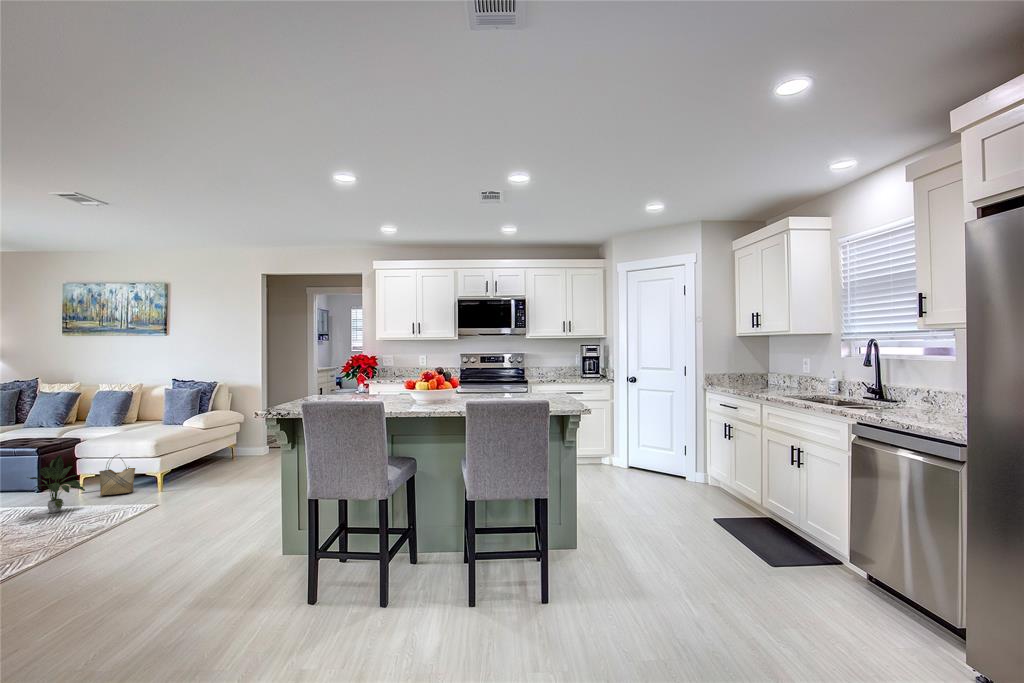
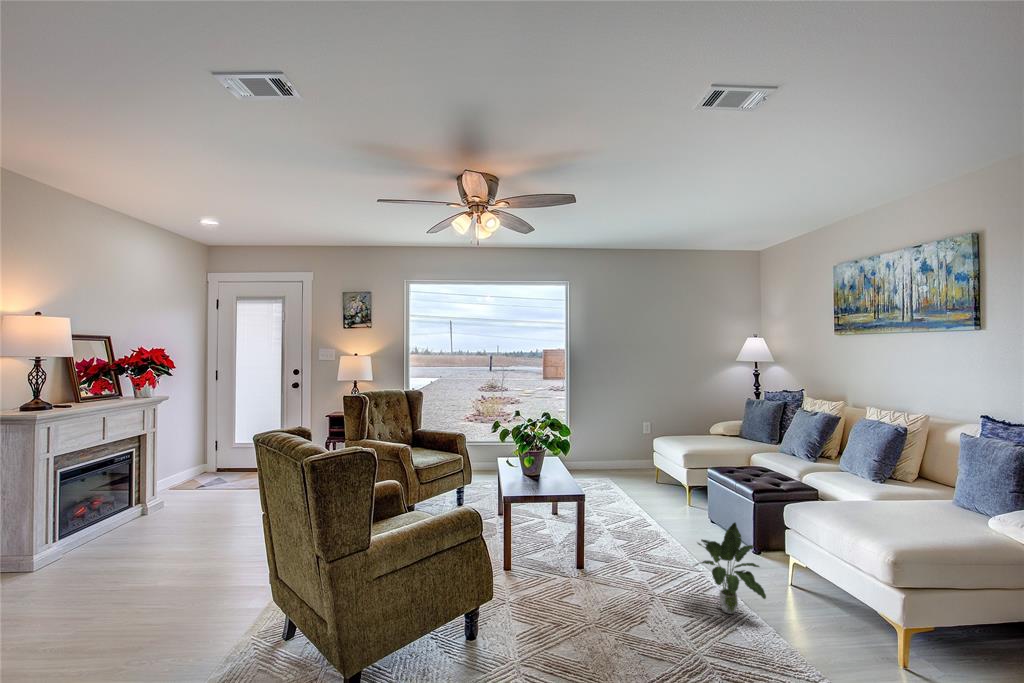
woven basket: present [99,454,135,496] -> none [804,547,864,632]

